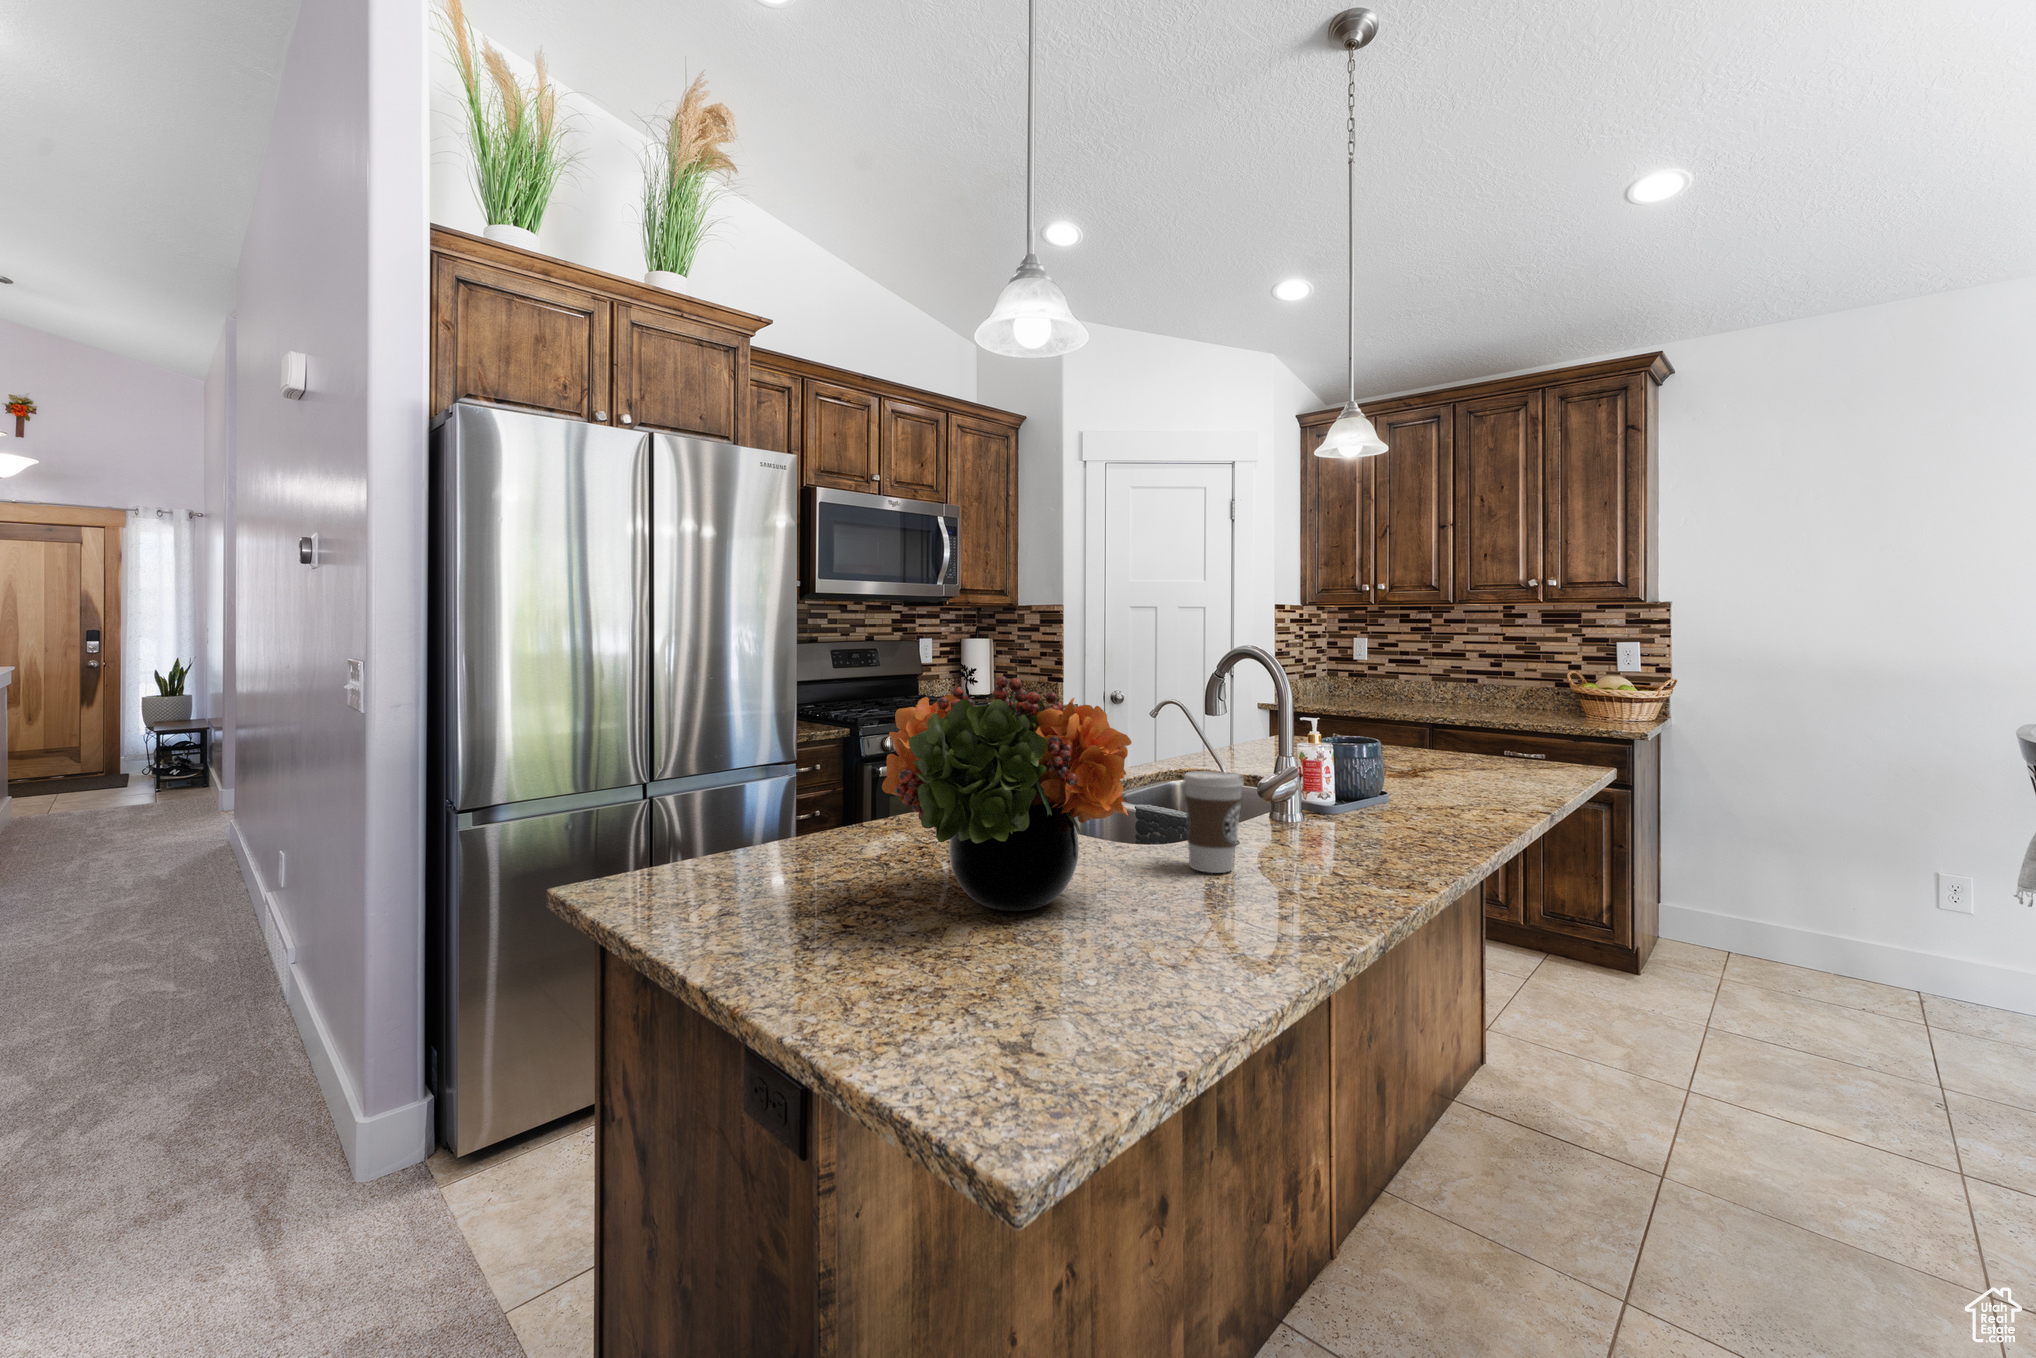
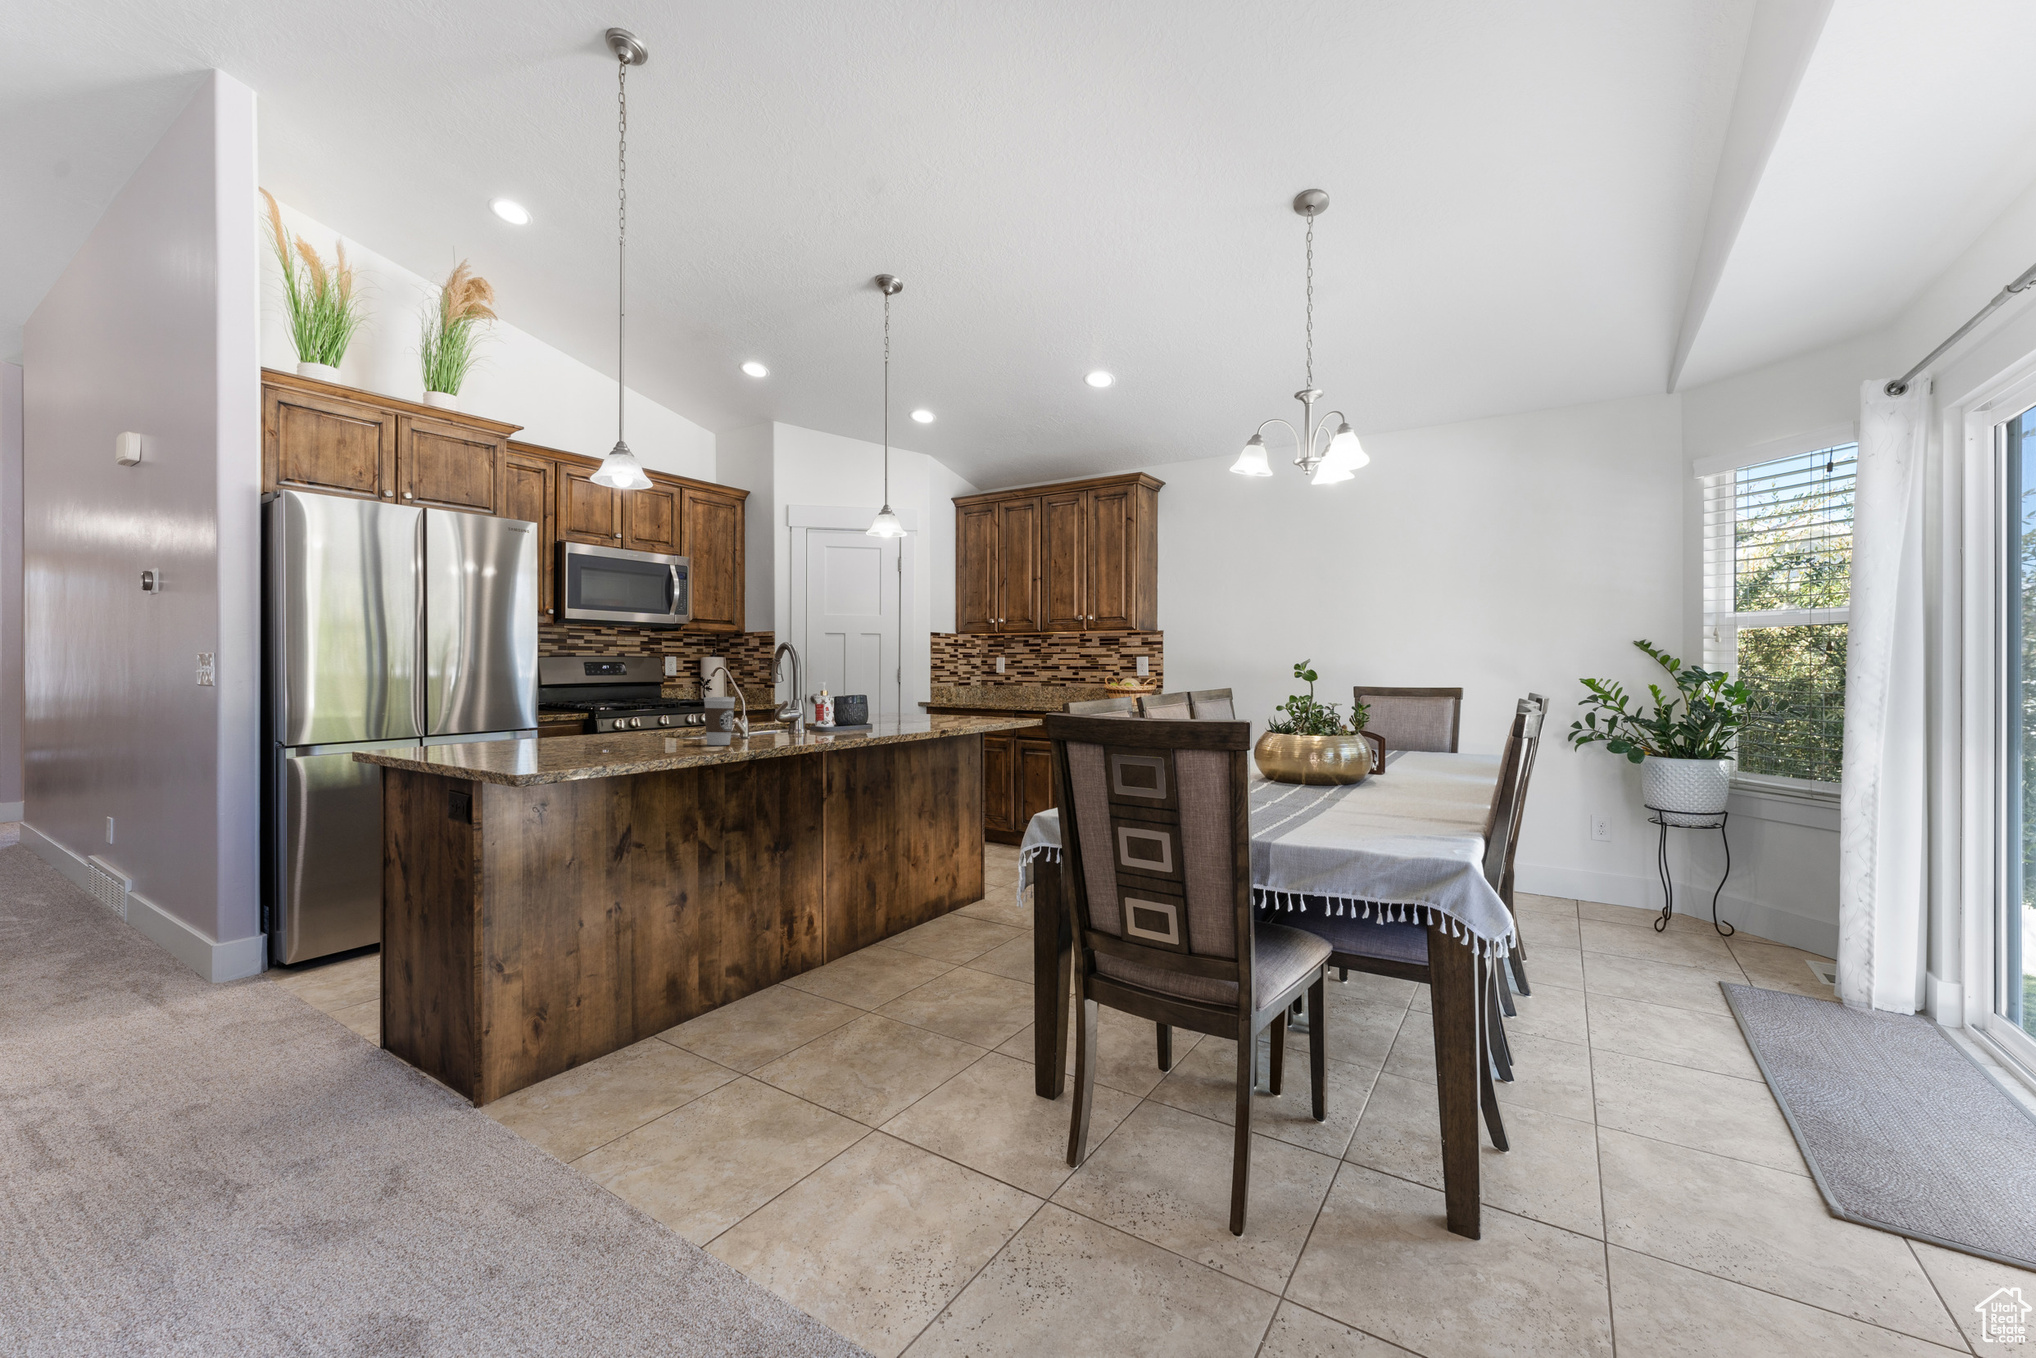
flower arrangement: present [882,676,1132,911] -> none [523,642,660,753]

